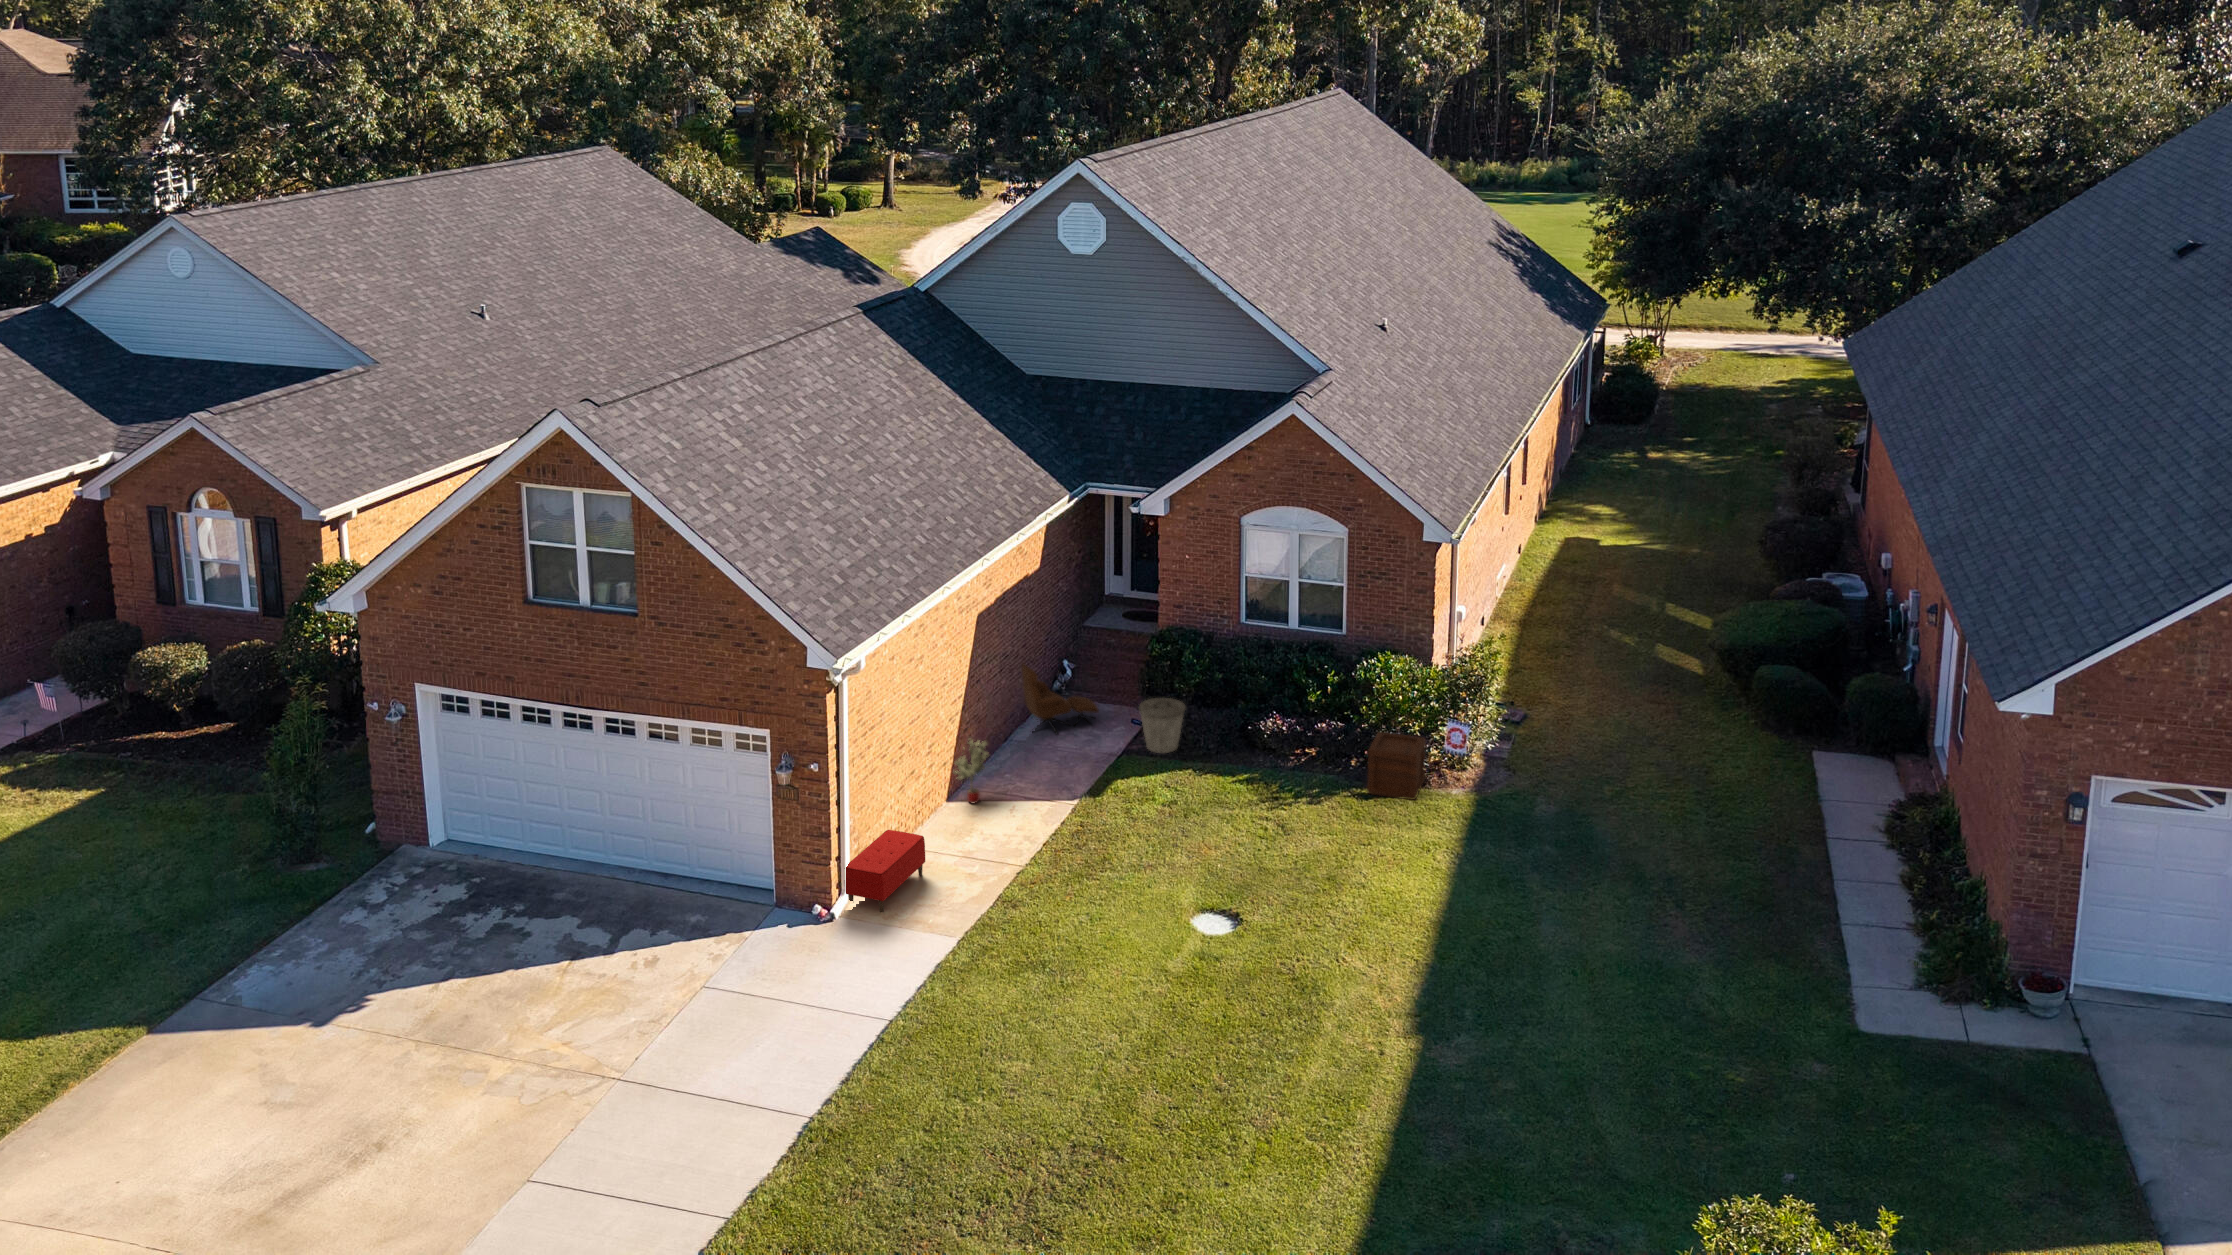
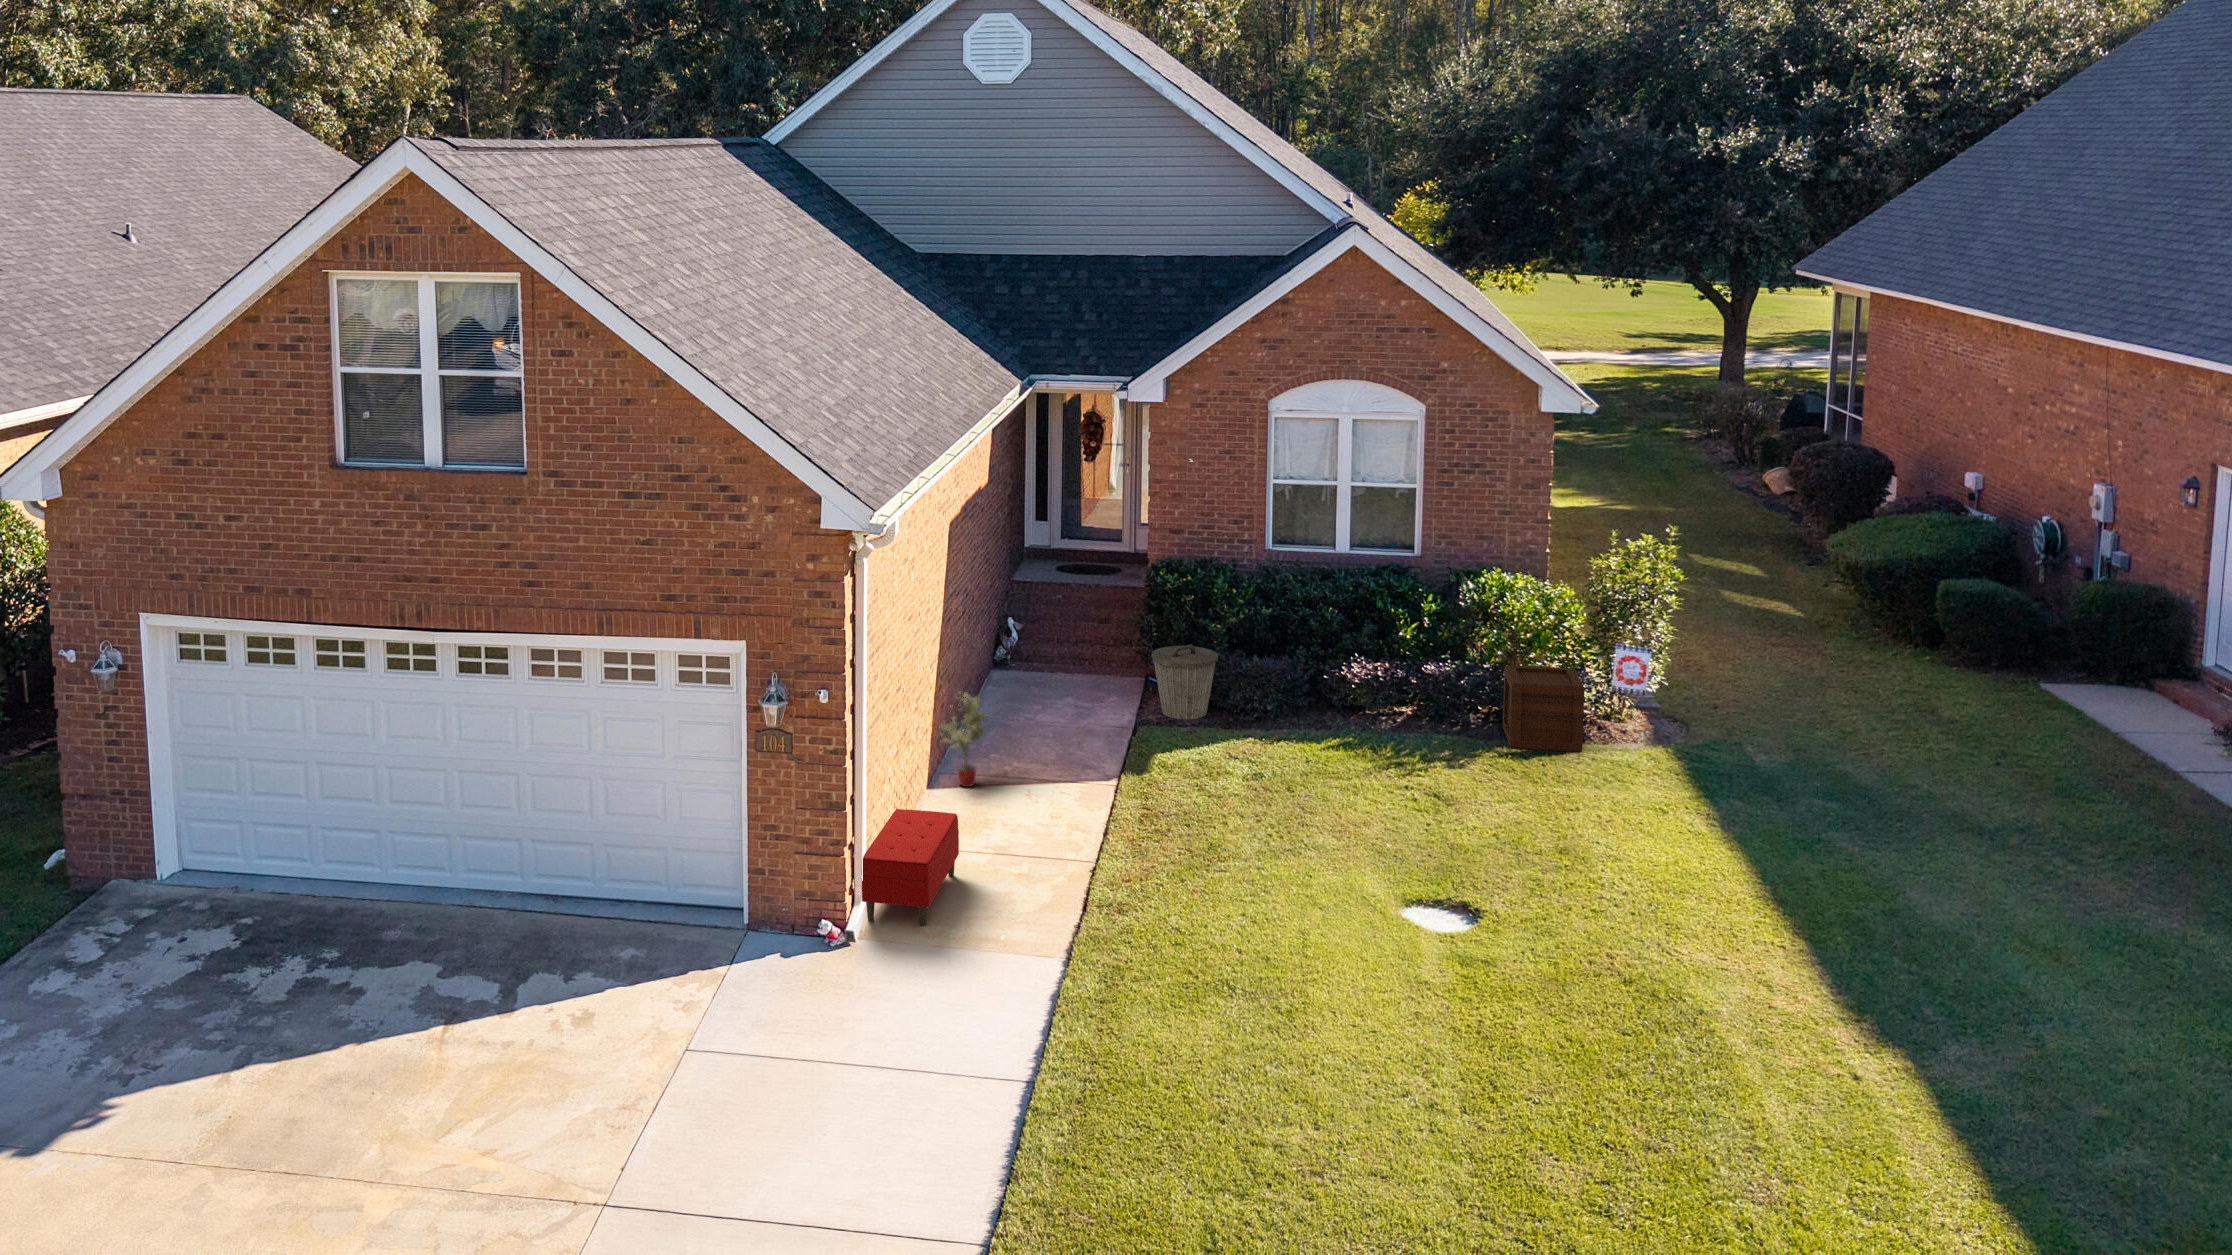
lounge chair: present [1022,664,1099,734] -> none [966,605,1077,707]

